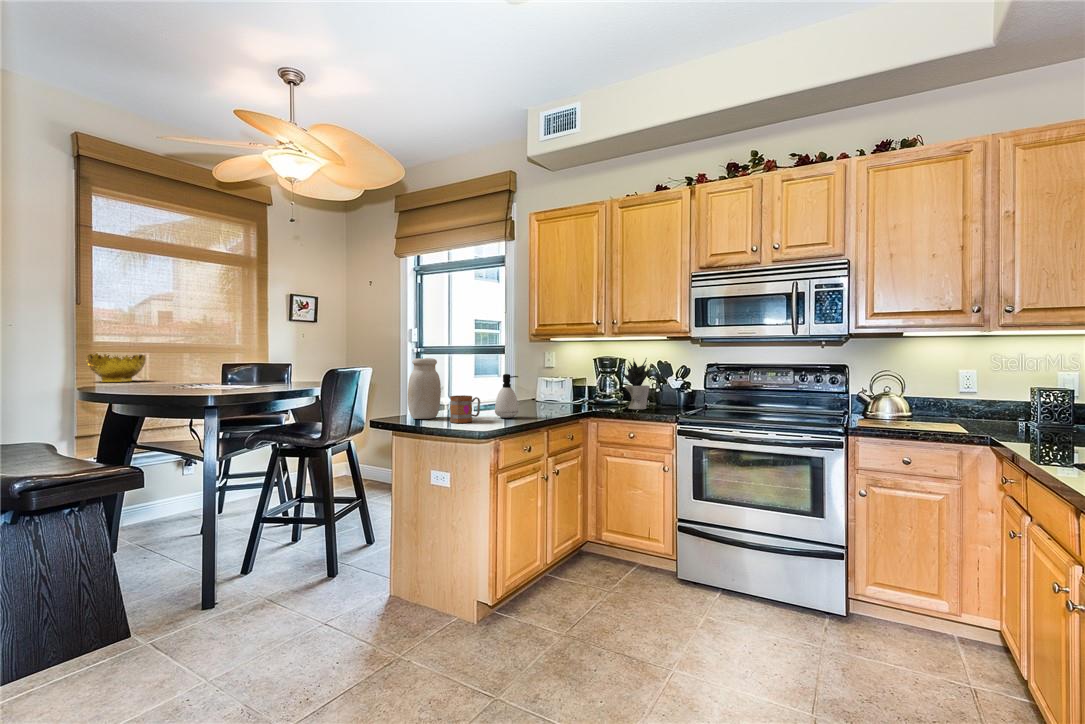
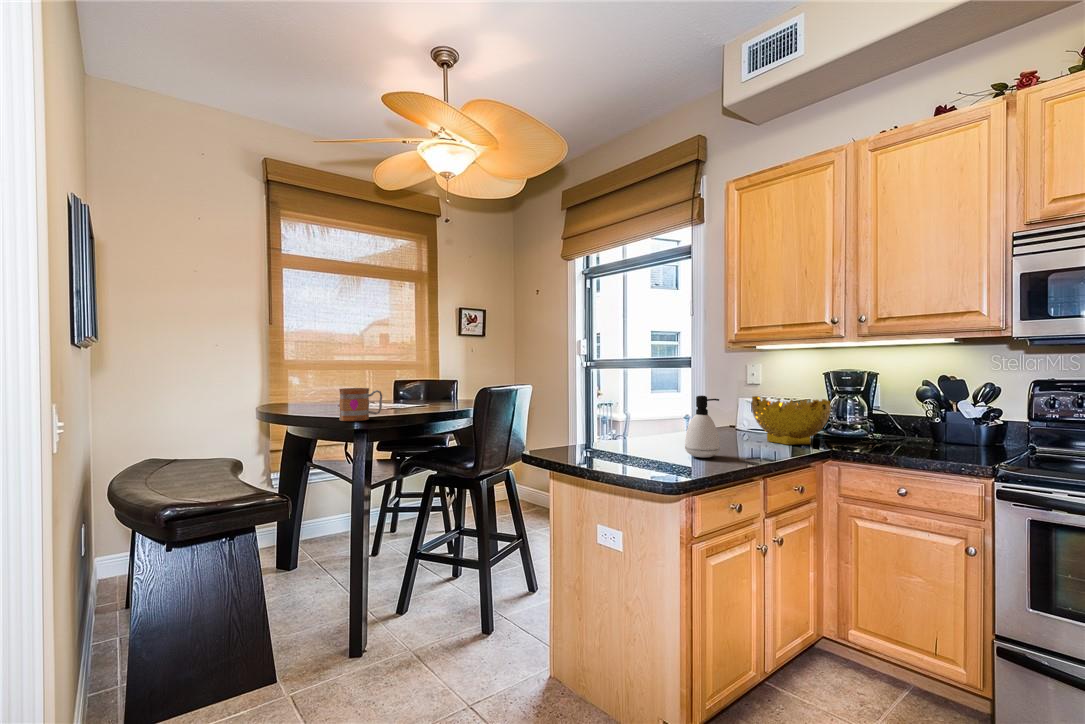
decorative bowl: present [87,353,146,382] -> present [752,396,831,444]
jar: present [408,358,441,419] -> none [568,374,610,454]
potted plant: present [620,358,652,409] -> none [870,370,933,450]
mug: present [450,395,480,423] -> present [339,388,382,421]

